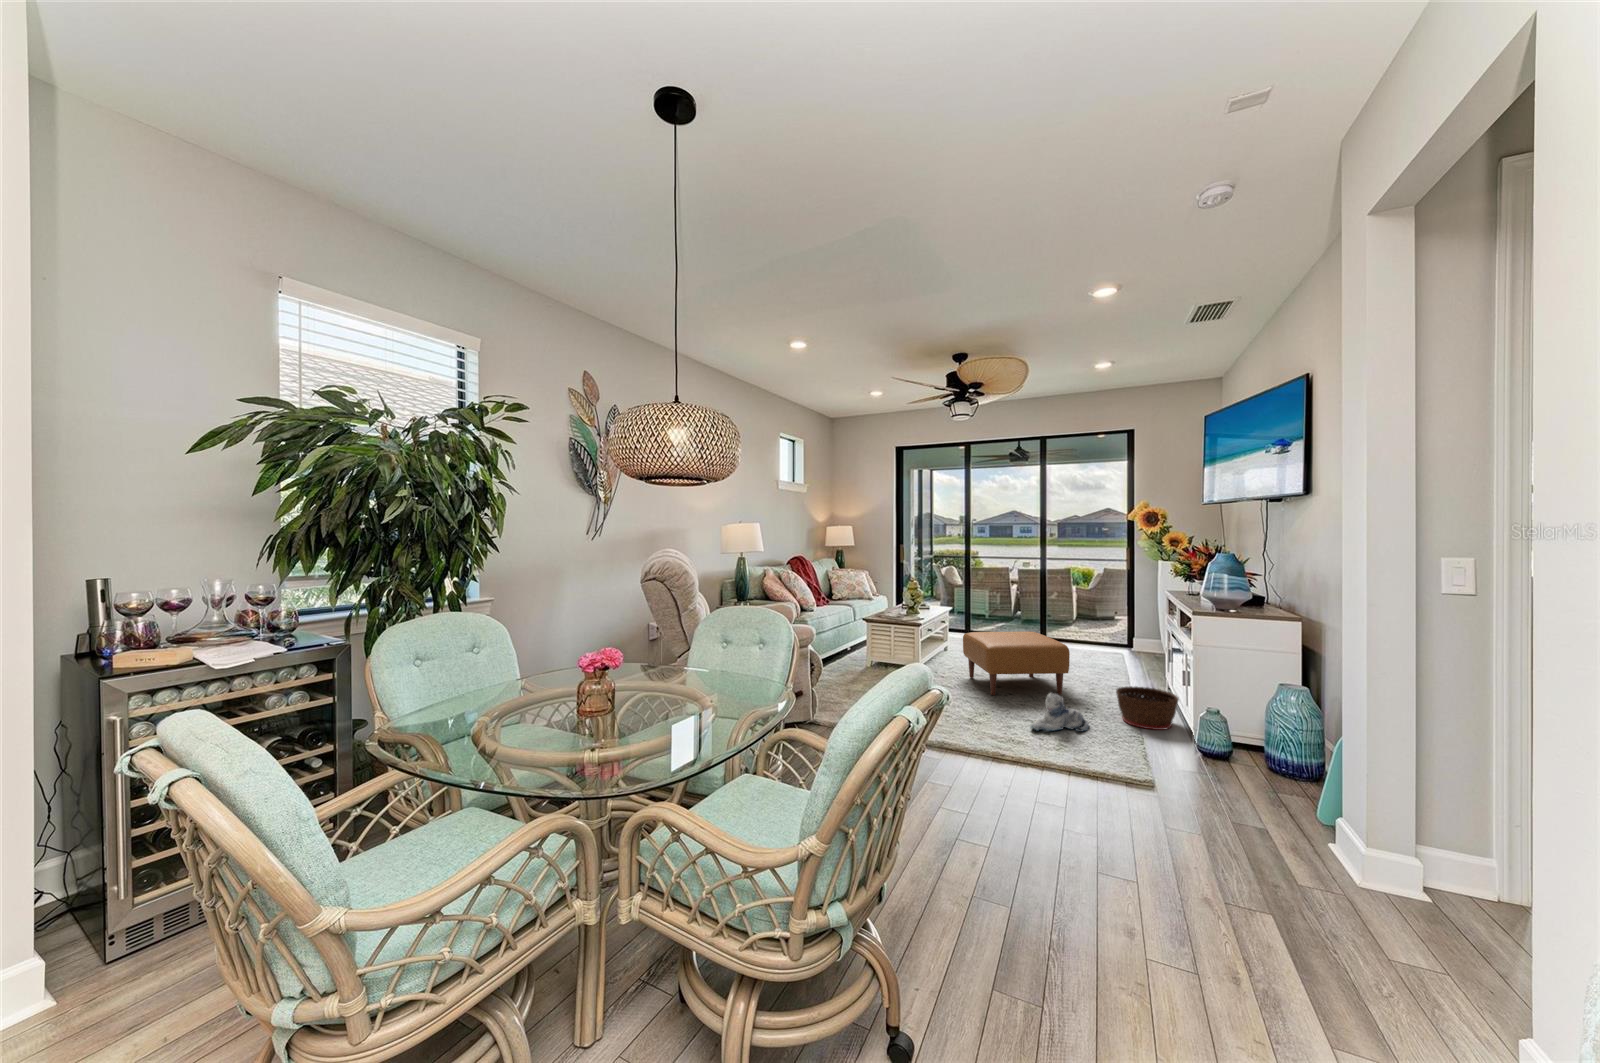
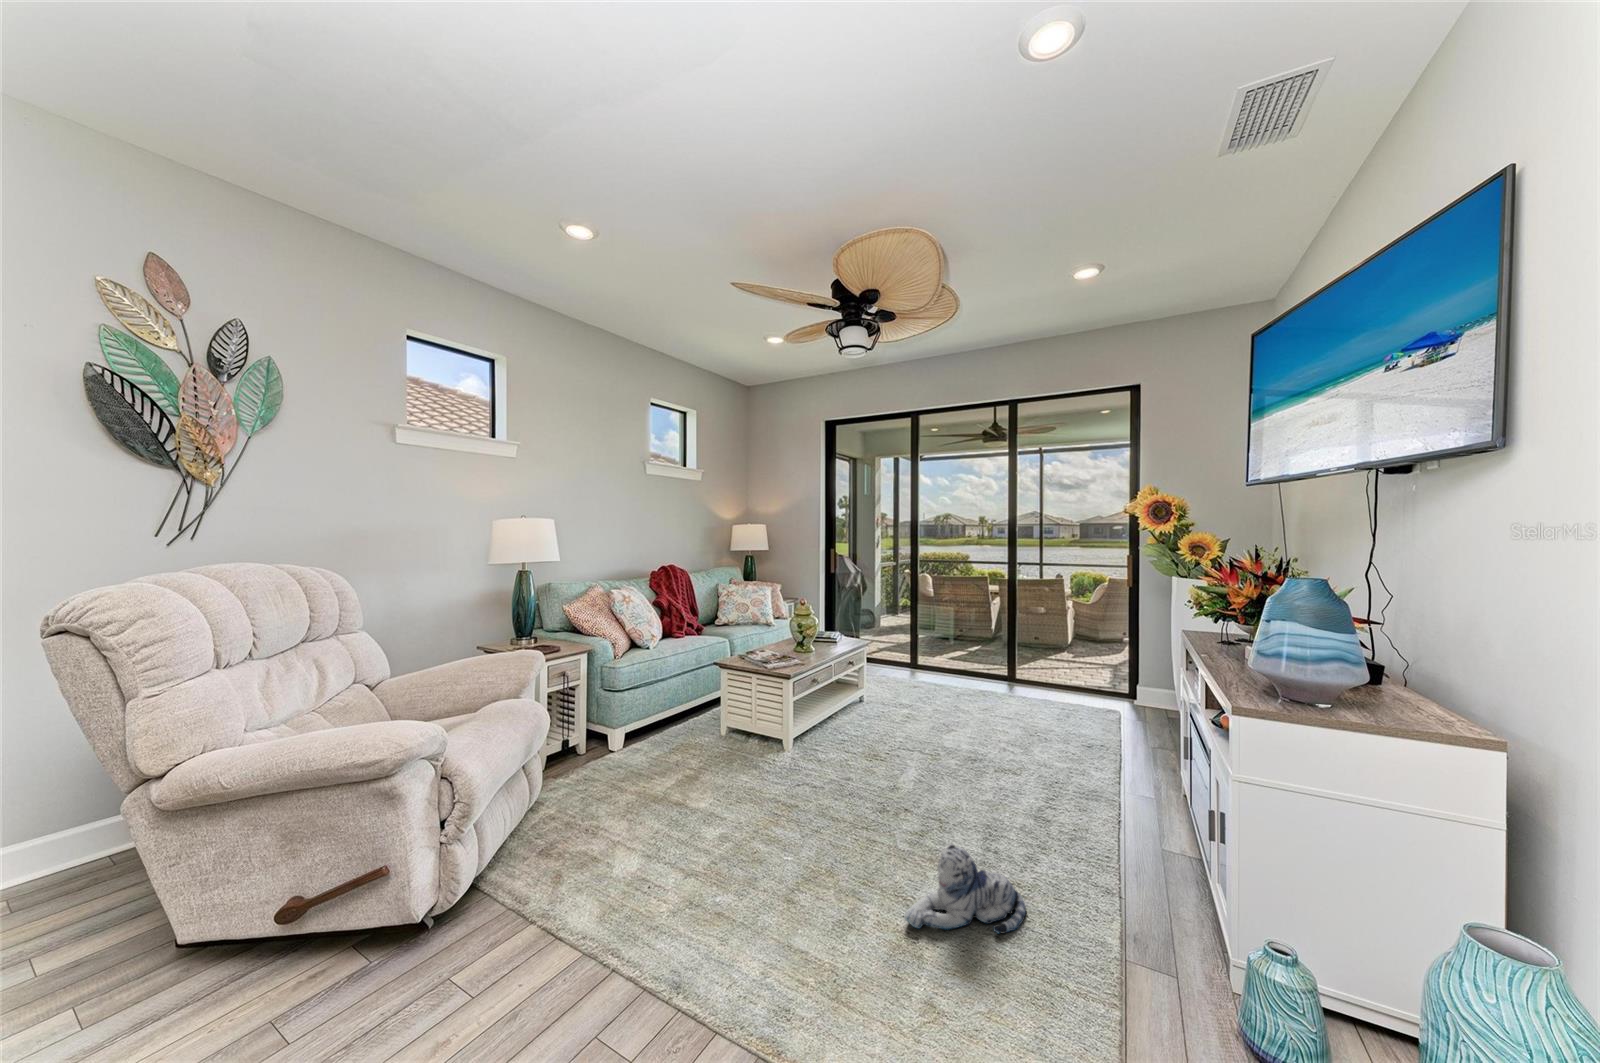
ottoman: present [963,632,1070,695] -> none [858,690,1014,809]
basket: present [1116,686,1179,730] -> none [1083,820,1205,931]

